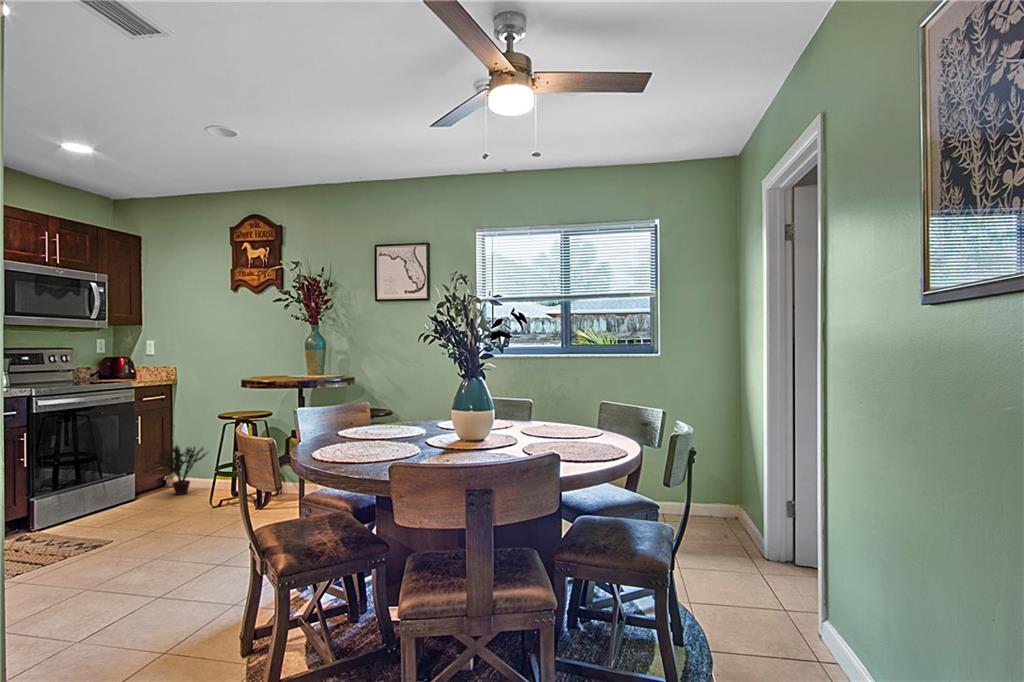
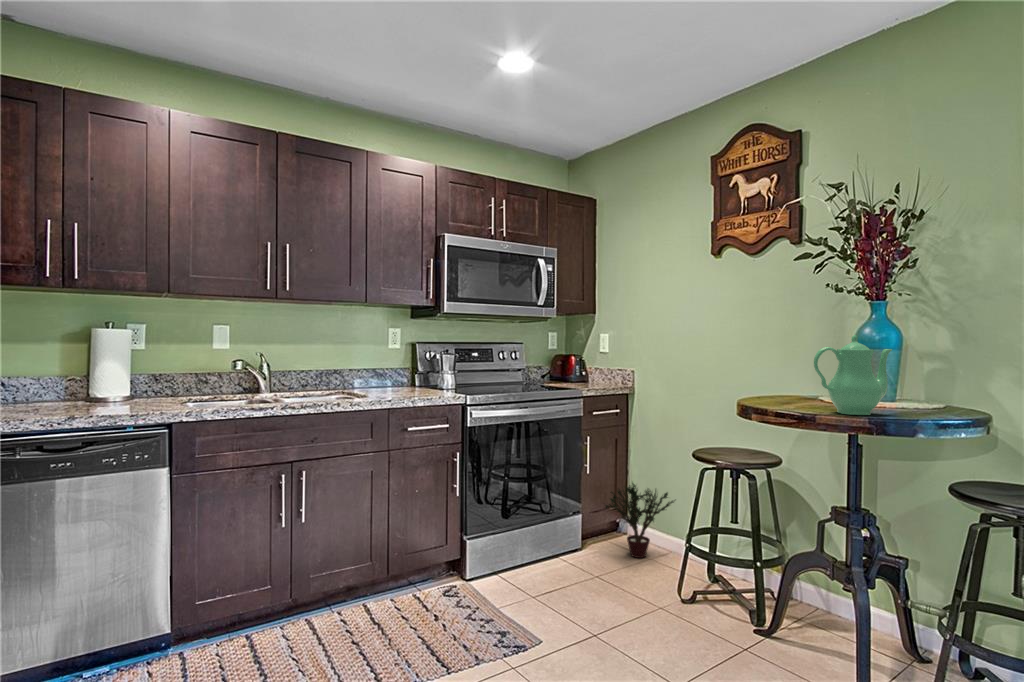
teapot: none [274,343,310,380] -> present [814,335,892,415]

